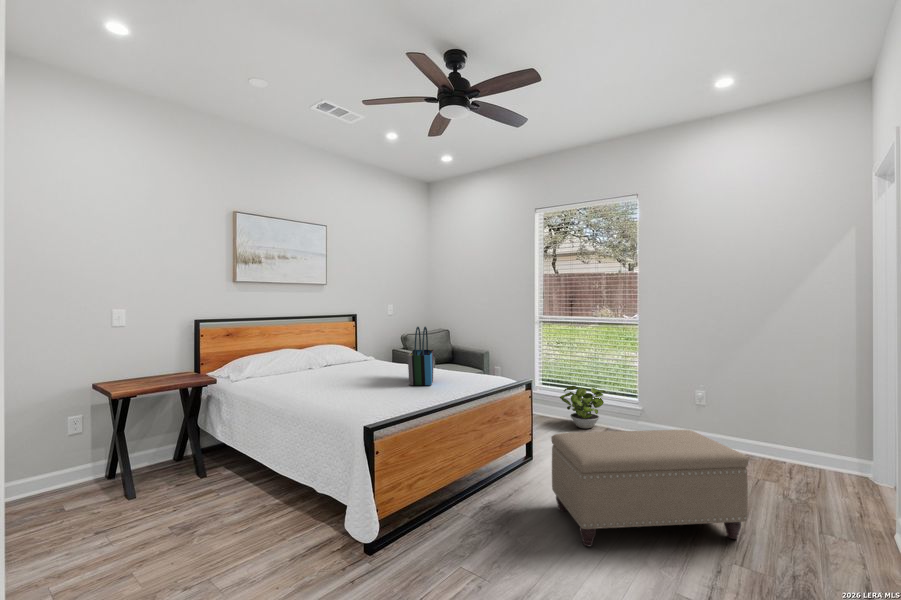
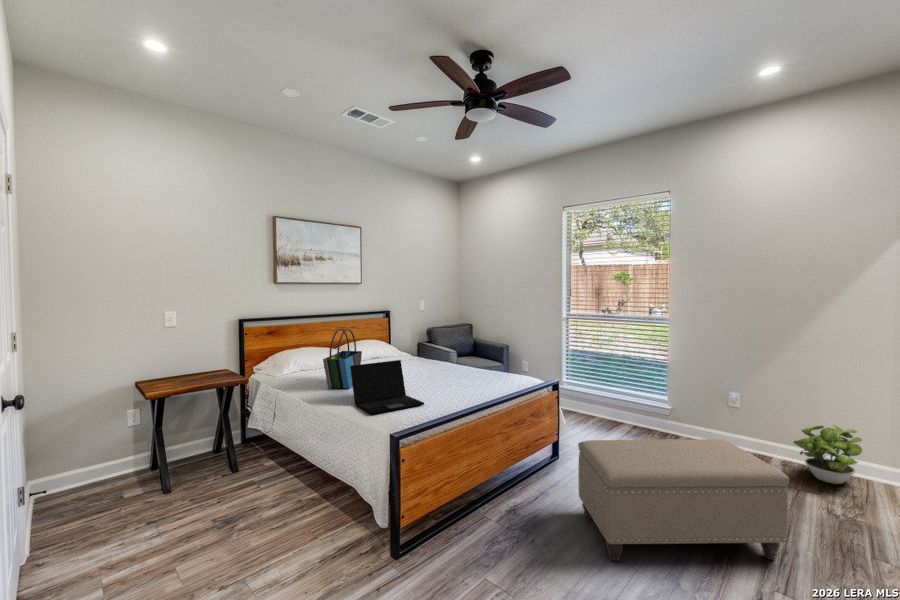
tote bag: present [408,327,434,385] -> present [323,329,362,388]
laptop: none [320,357,397,409] -> present [350,360,424,414]
potted plant: present [560,386,604,428] -> present [794,425,862,484]

